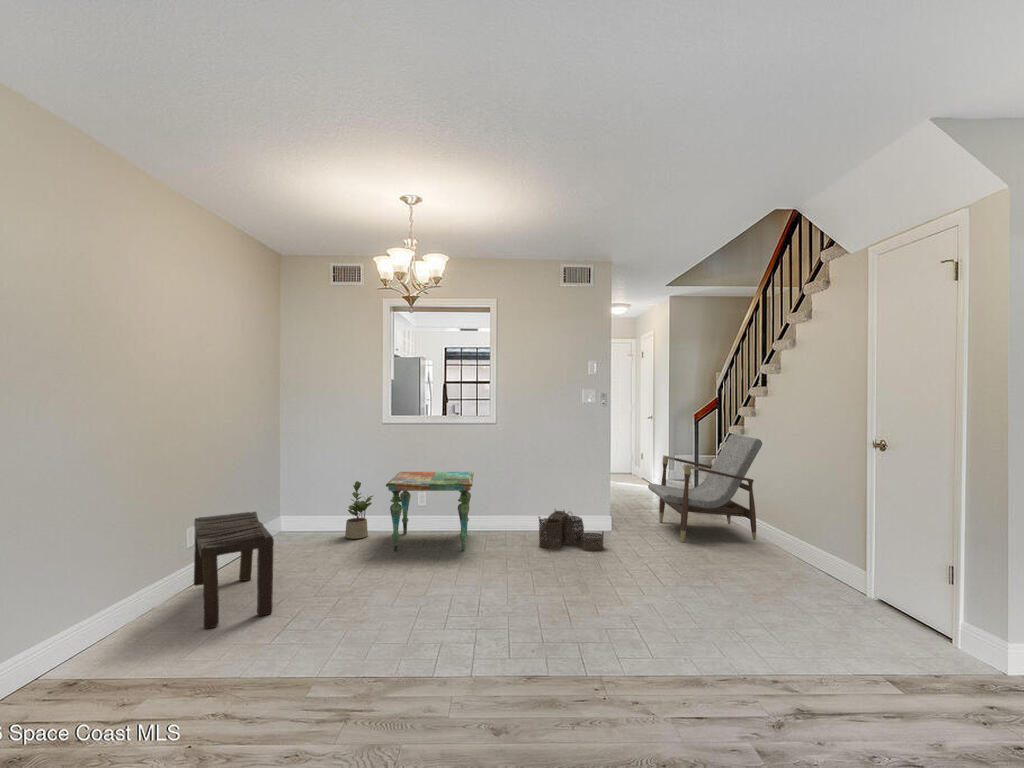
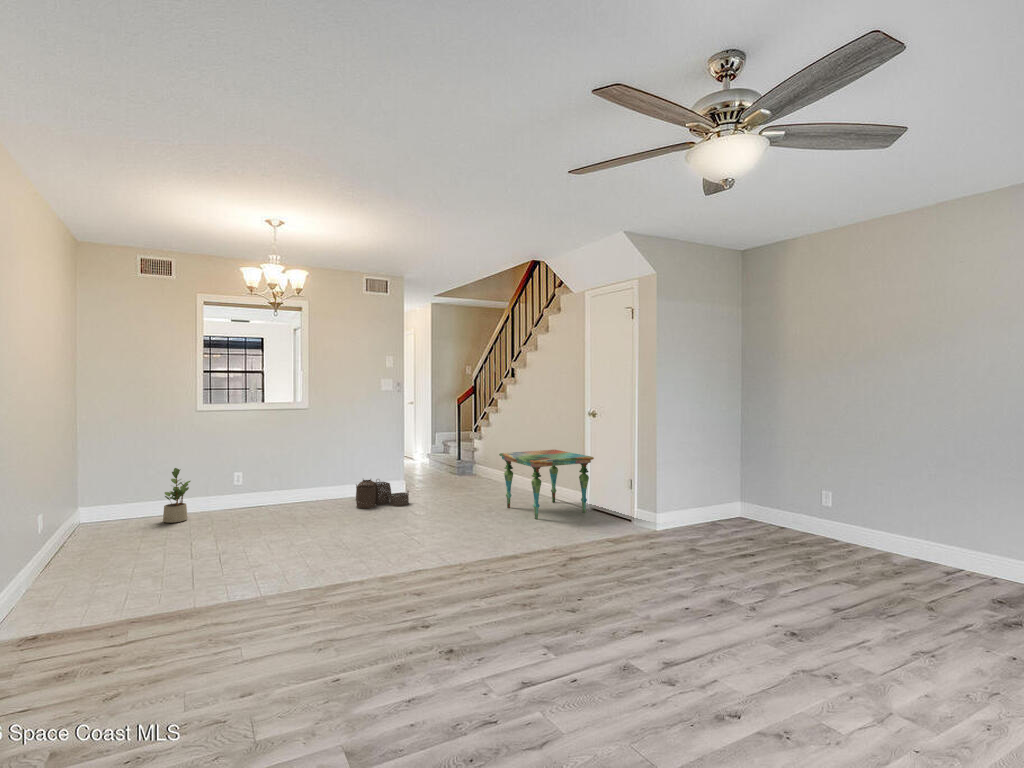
armchair: present [648,434,762,542] -> none [431,413,514,494]
side table: present [386,472,474,551] -> present [499,450,594,519]
bench: present [194,512,274,629] -> none [44,497,169,595]

